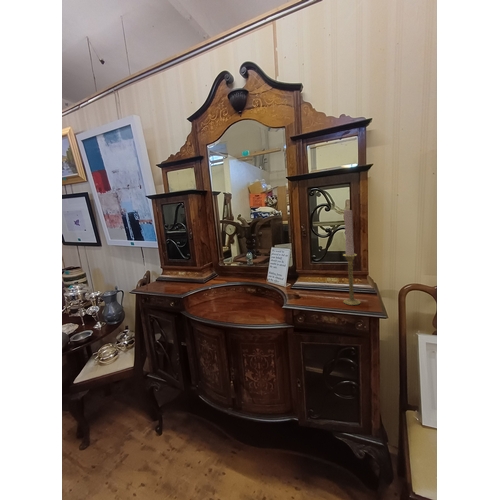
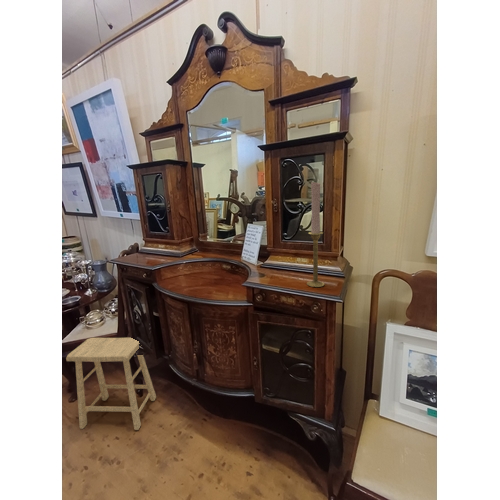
footstool: none [87,369,177,475] -> present [66,338,156,430]

